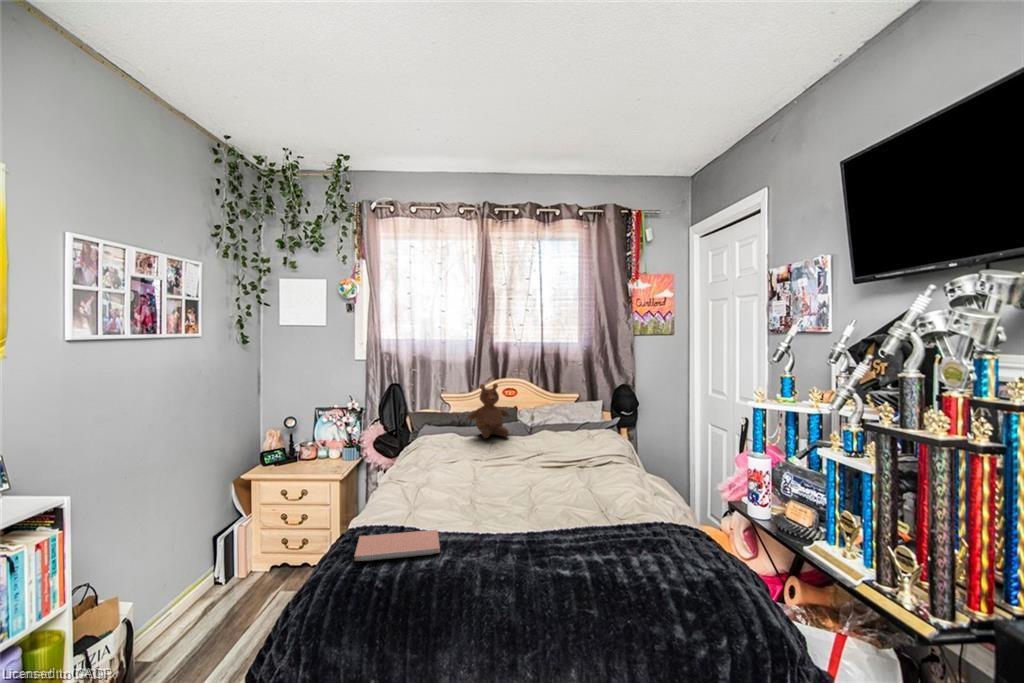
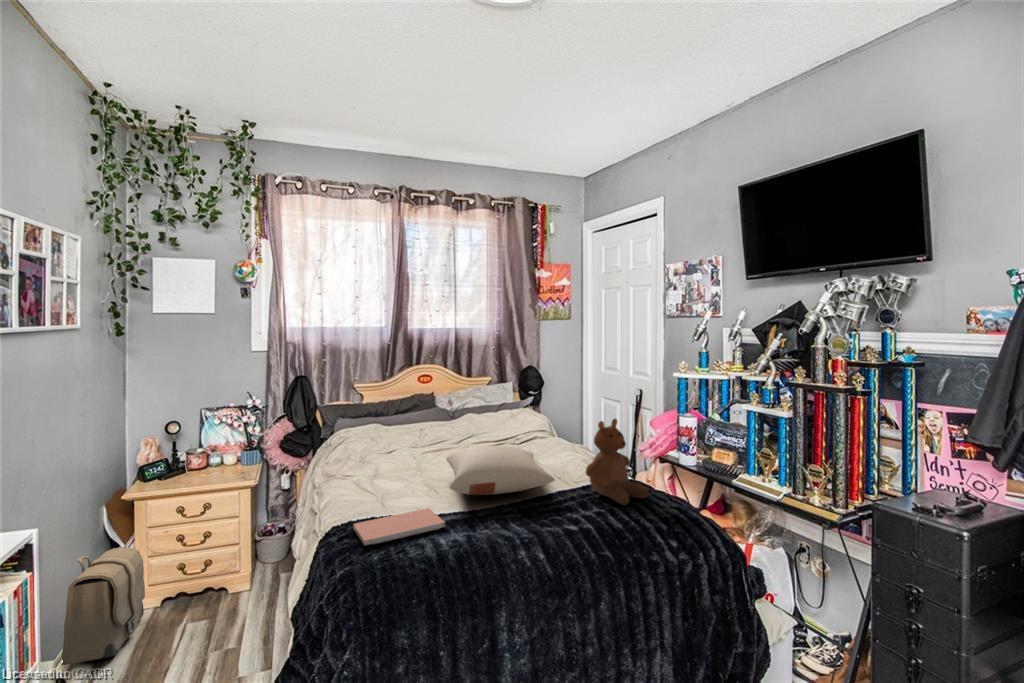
teddy bear: present [469,384,509,438] -> present [586,419,648,505]
pillow: none [458,470,573,524] -> present [446,445,555,495]
backpack: none [181,523,252,615] -> present [61,547,145,665]

